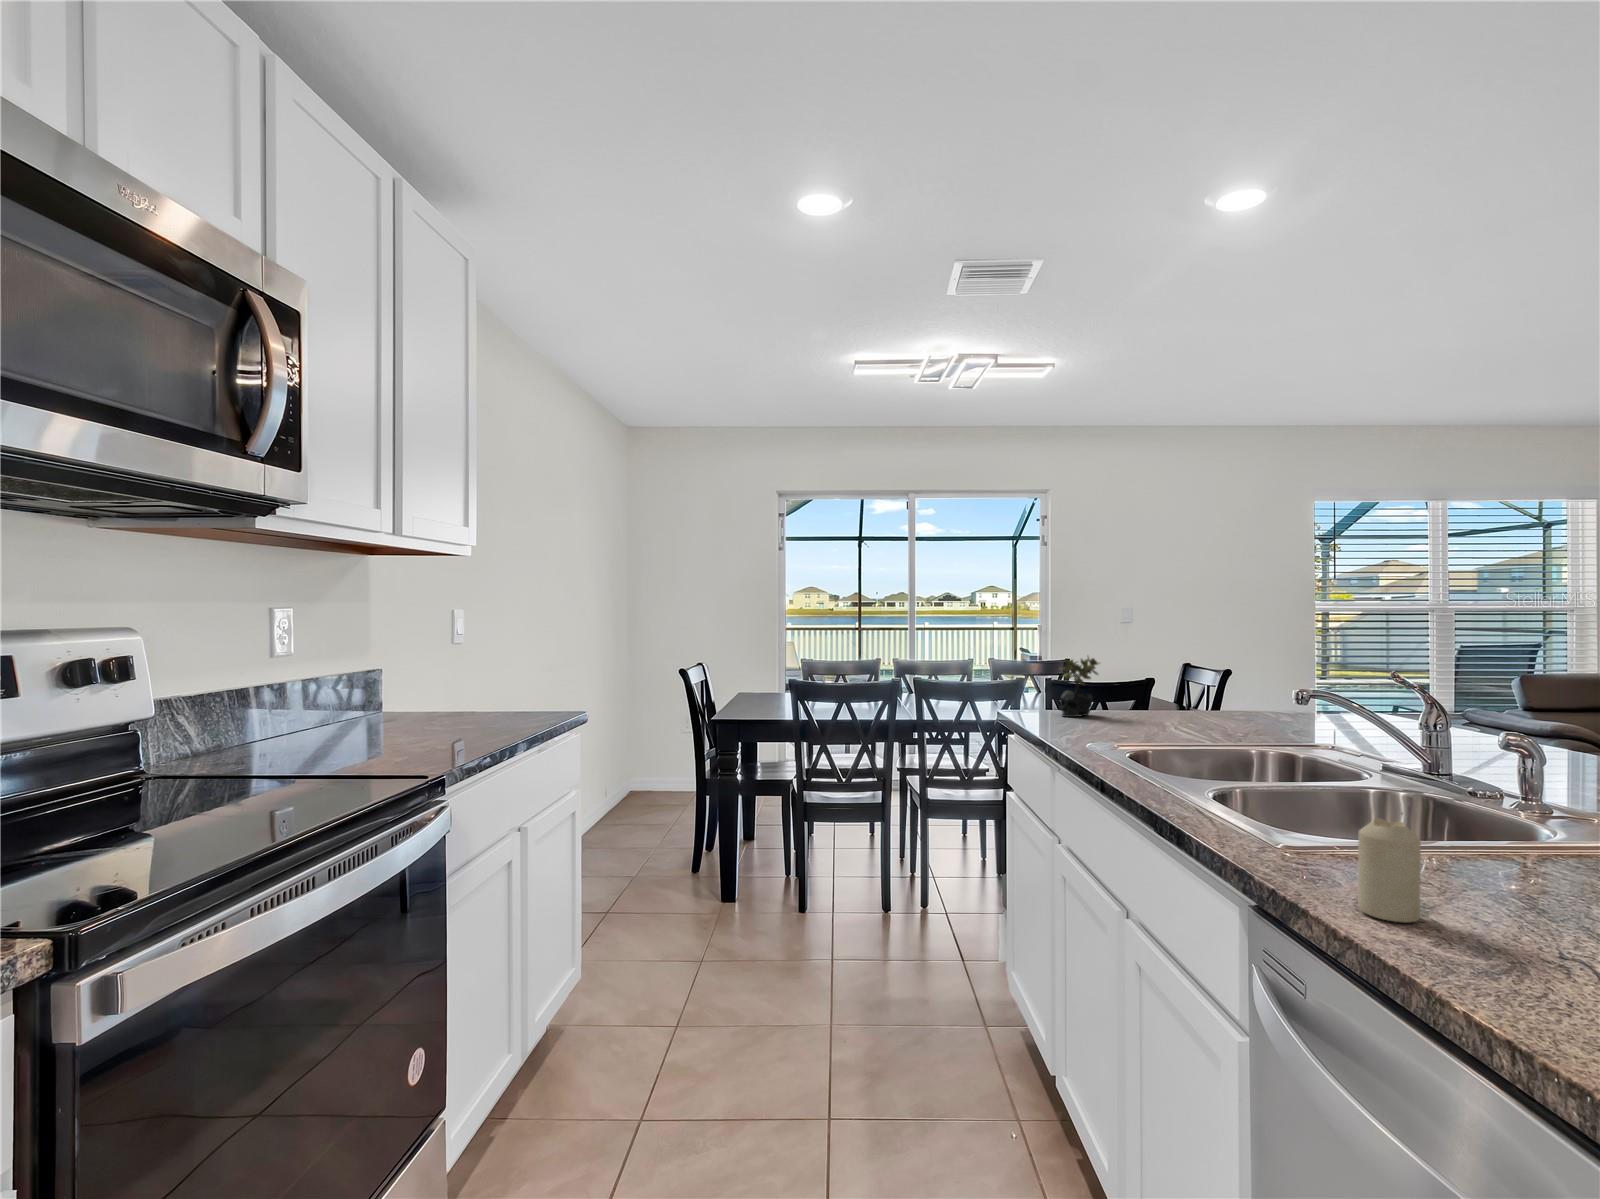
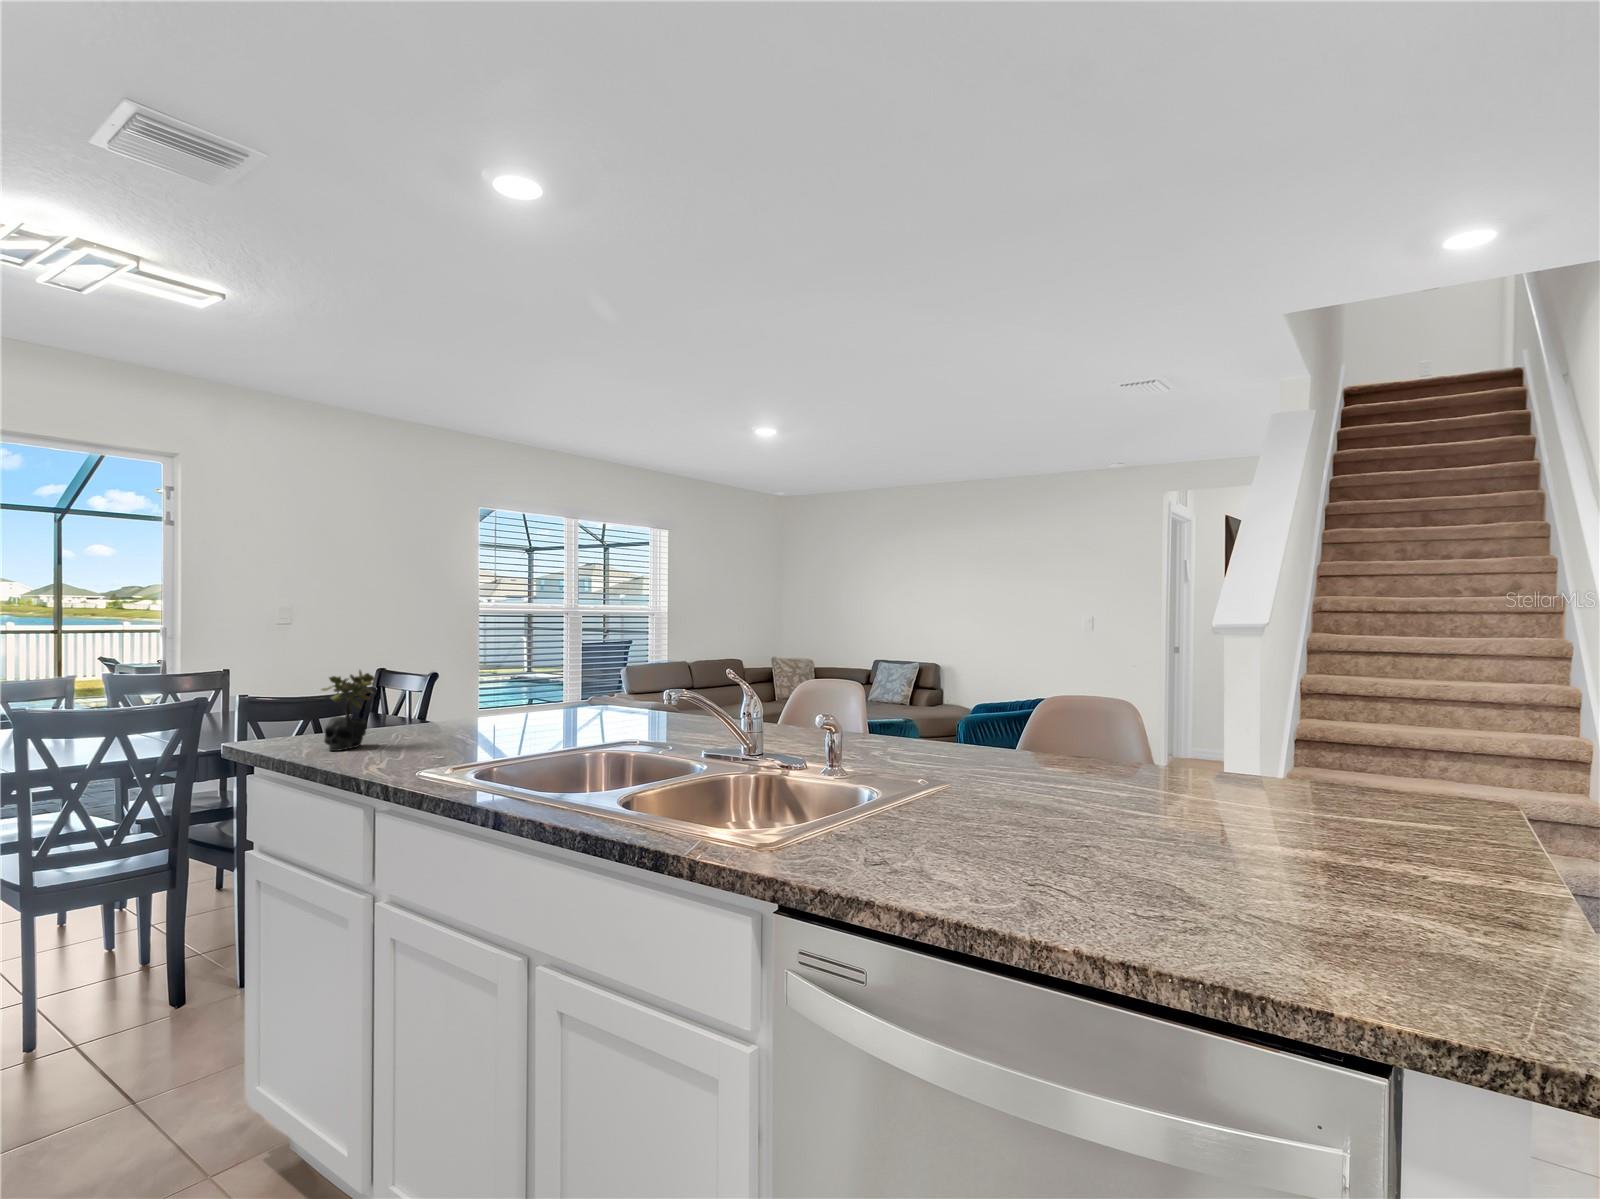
candle: present [1358,818,1421,923] -> none [894,800,940,893]

